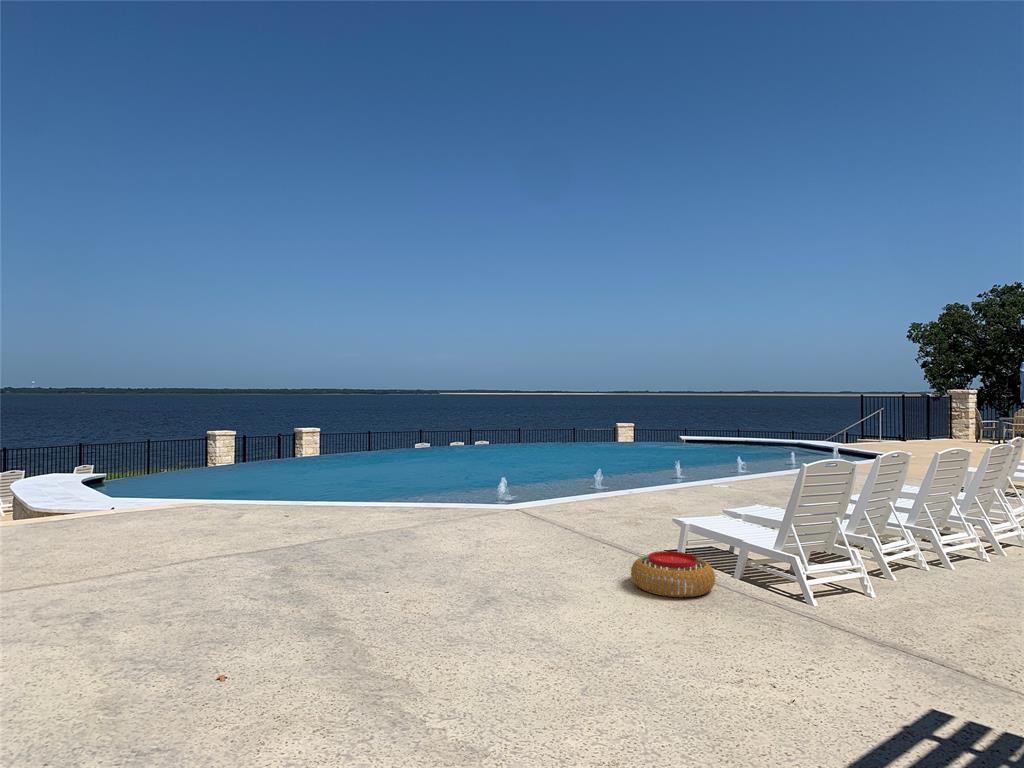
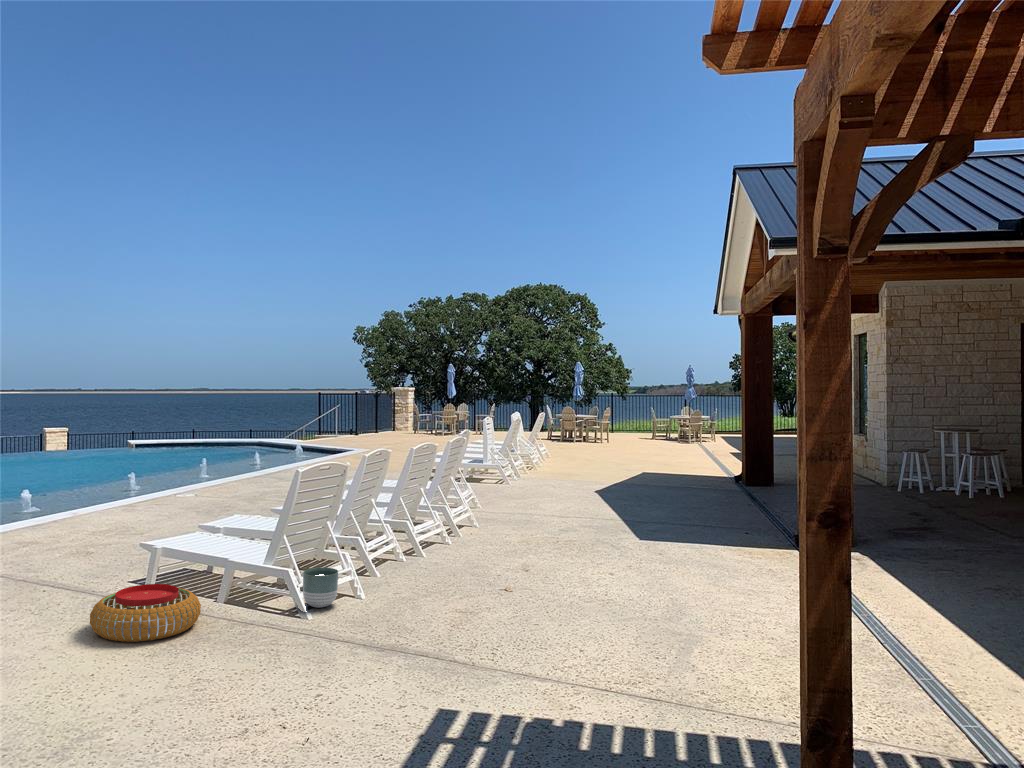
planter: none [810,560,847,599] -> present [303,567,338,608]

